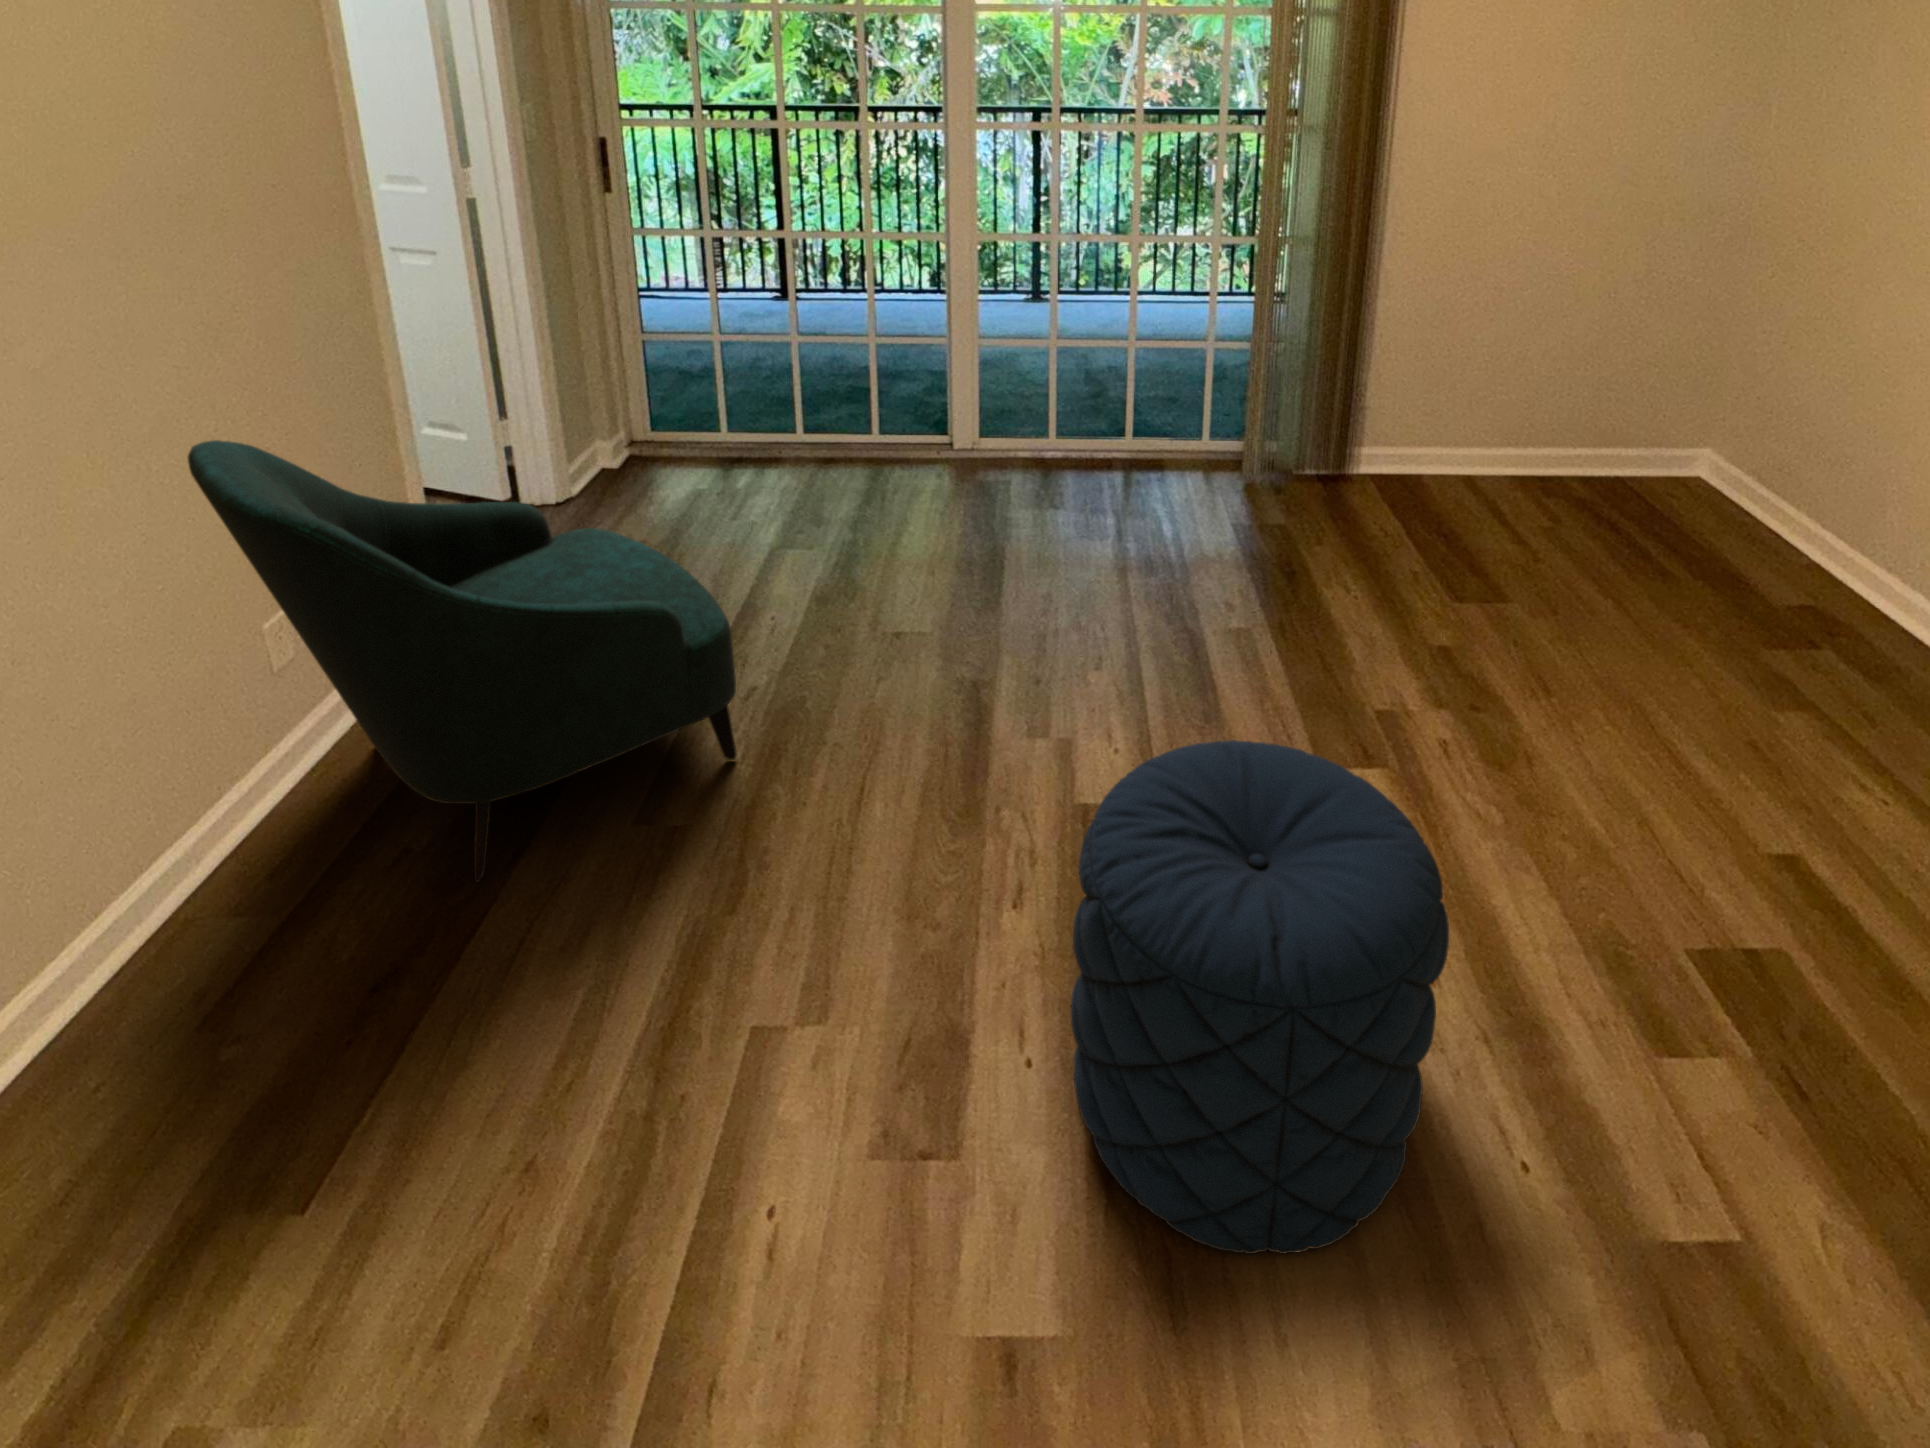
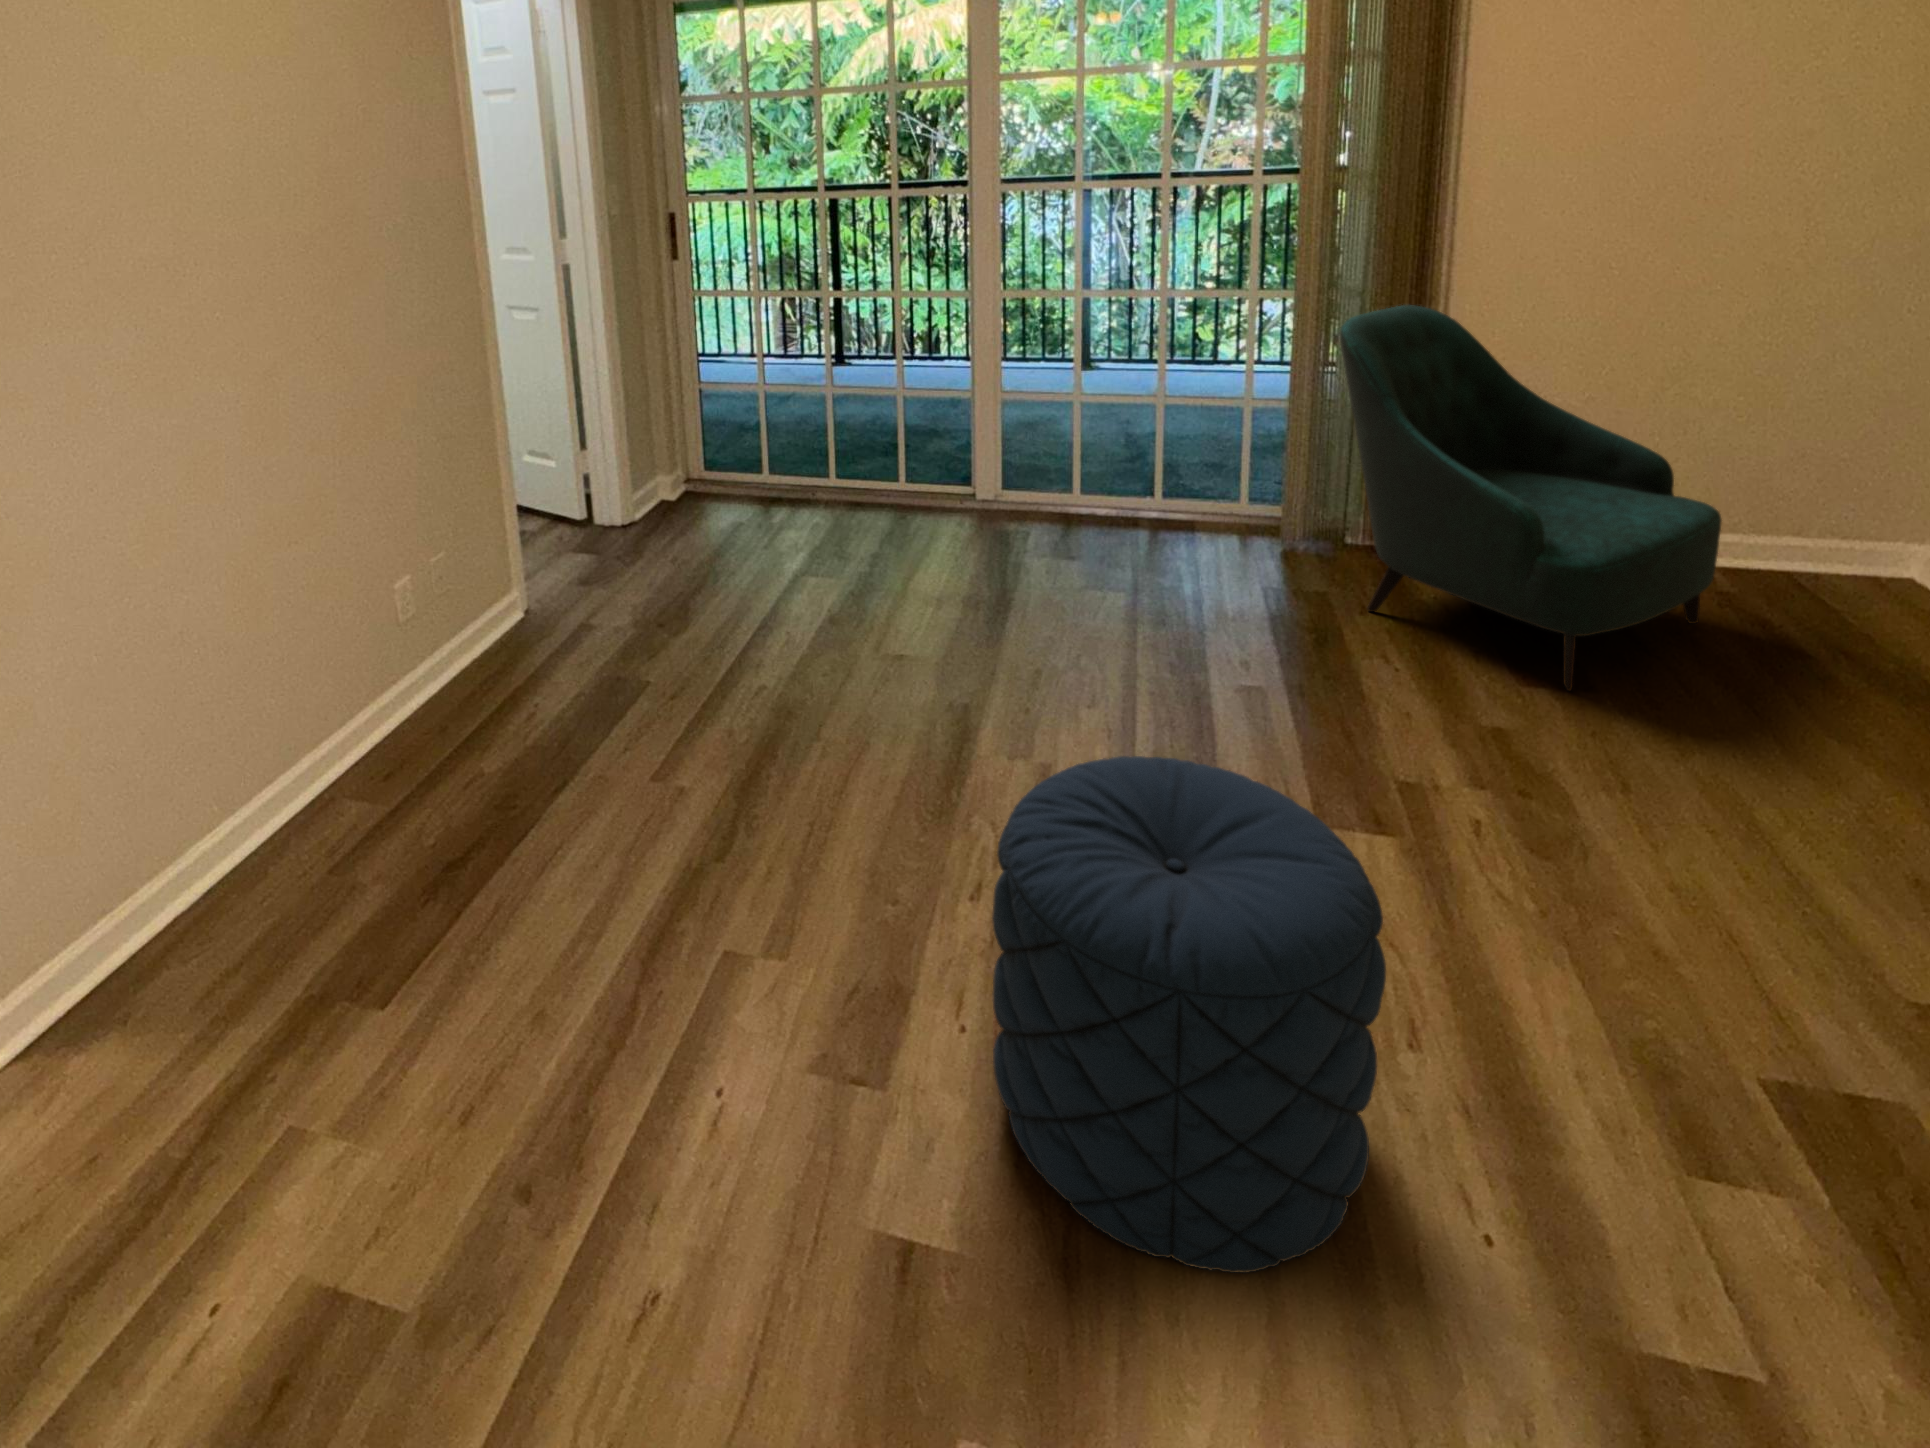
armchair: present [188,440,737,882] -> present [1340,305,1721,691]

